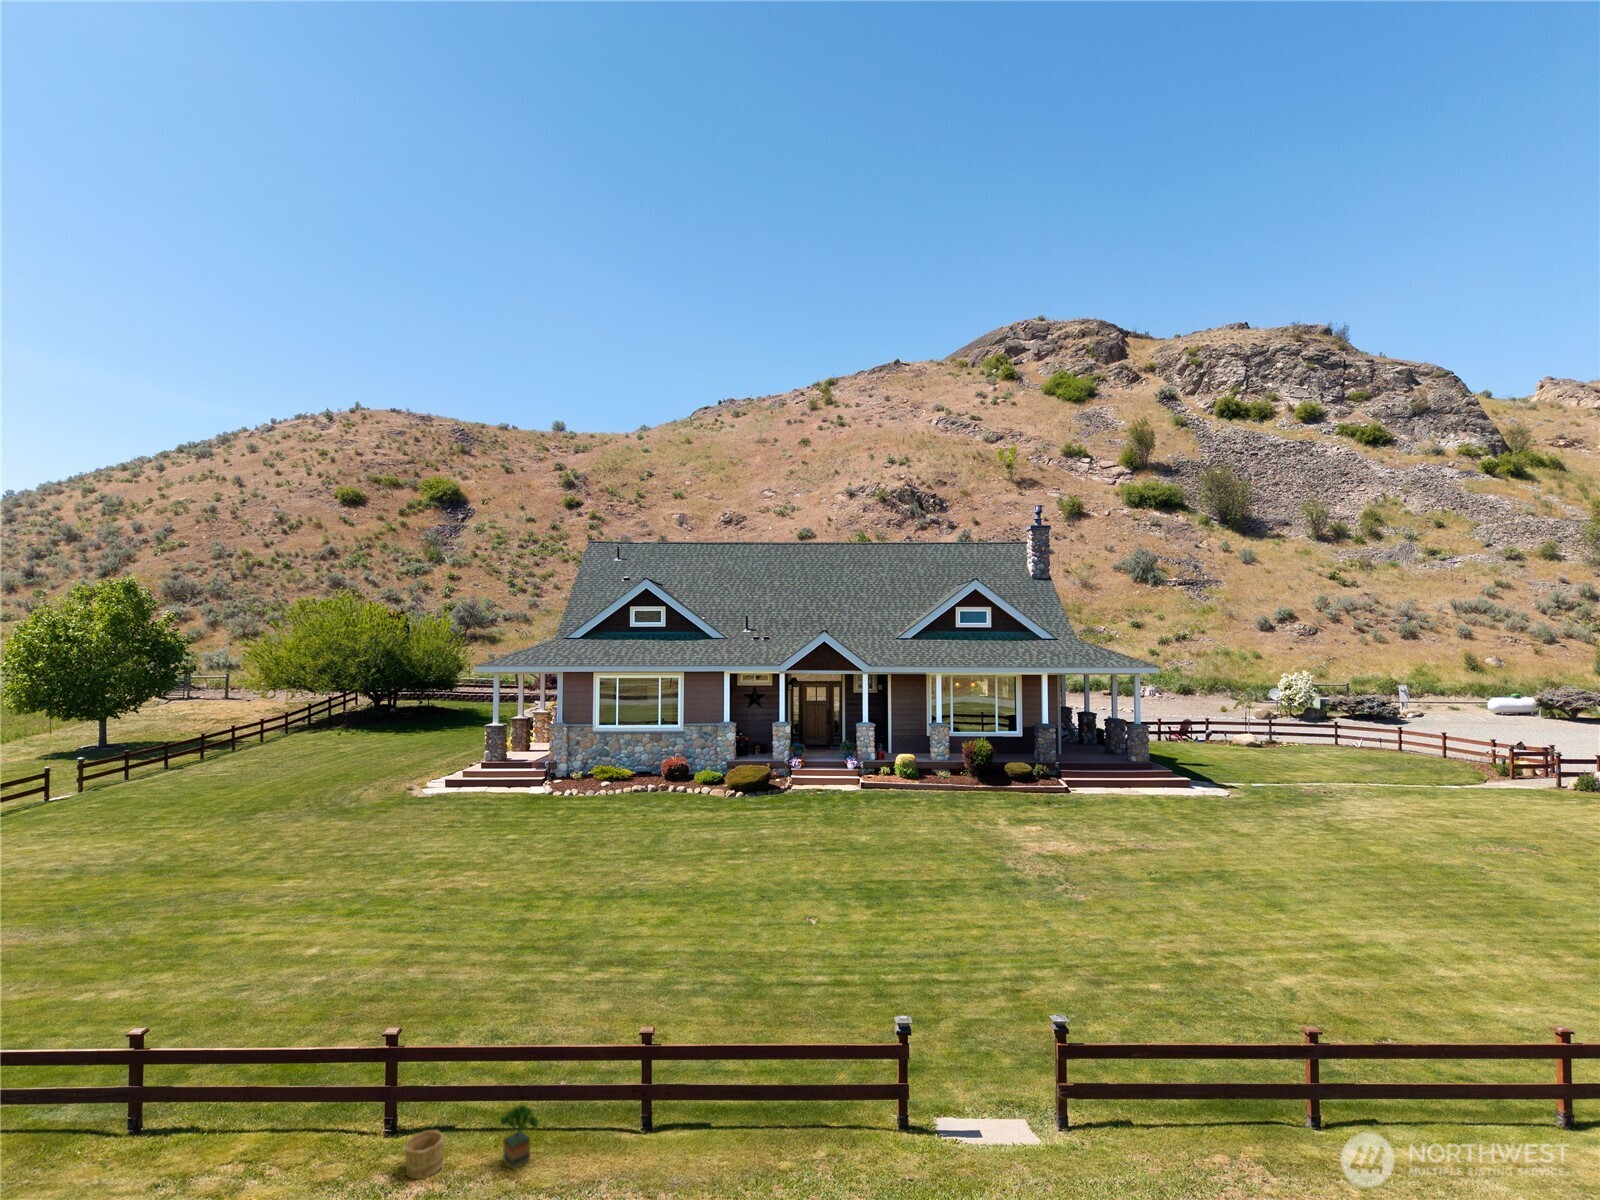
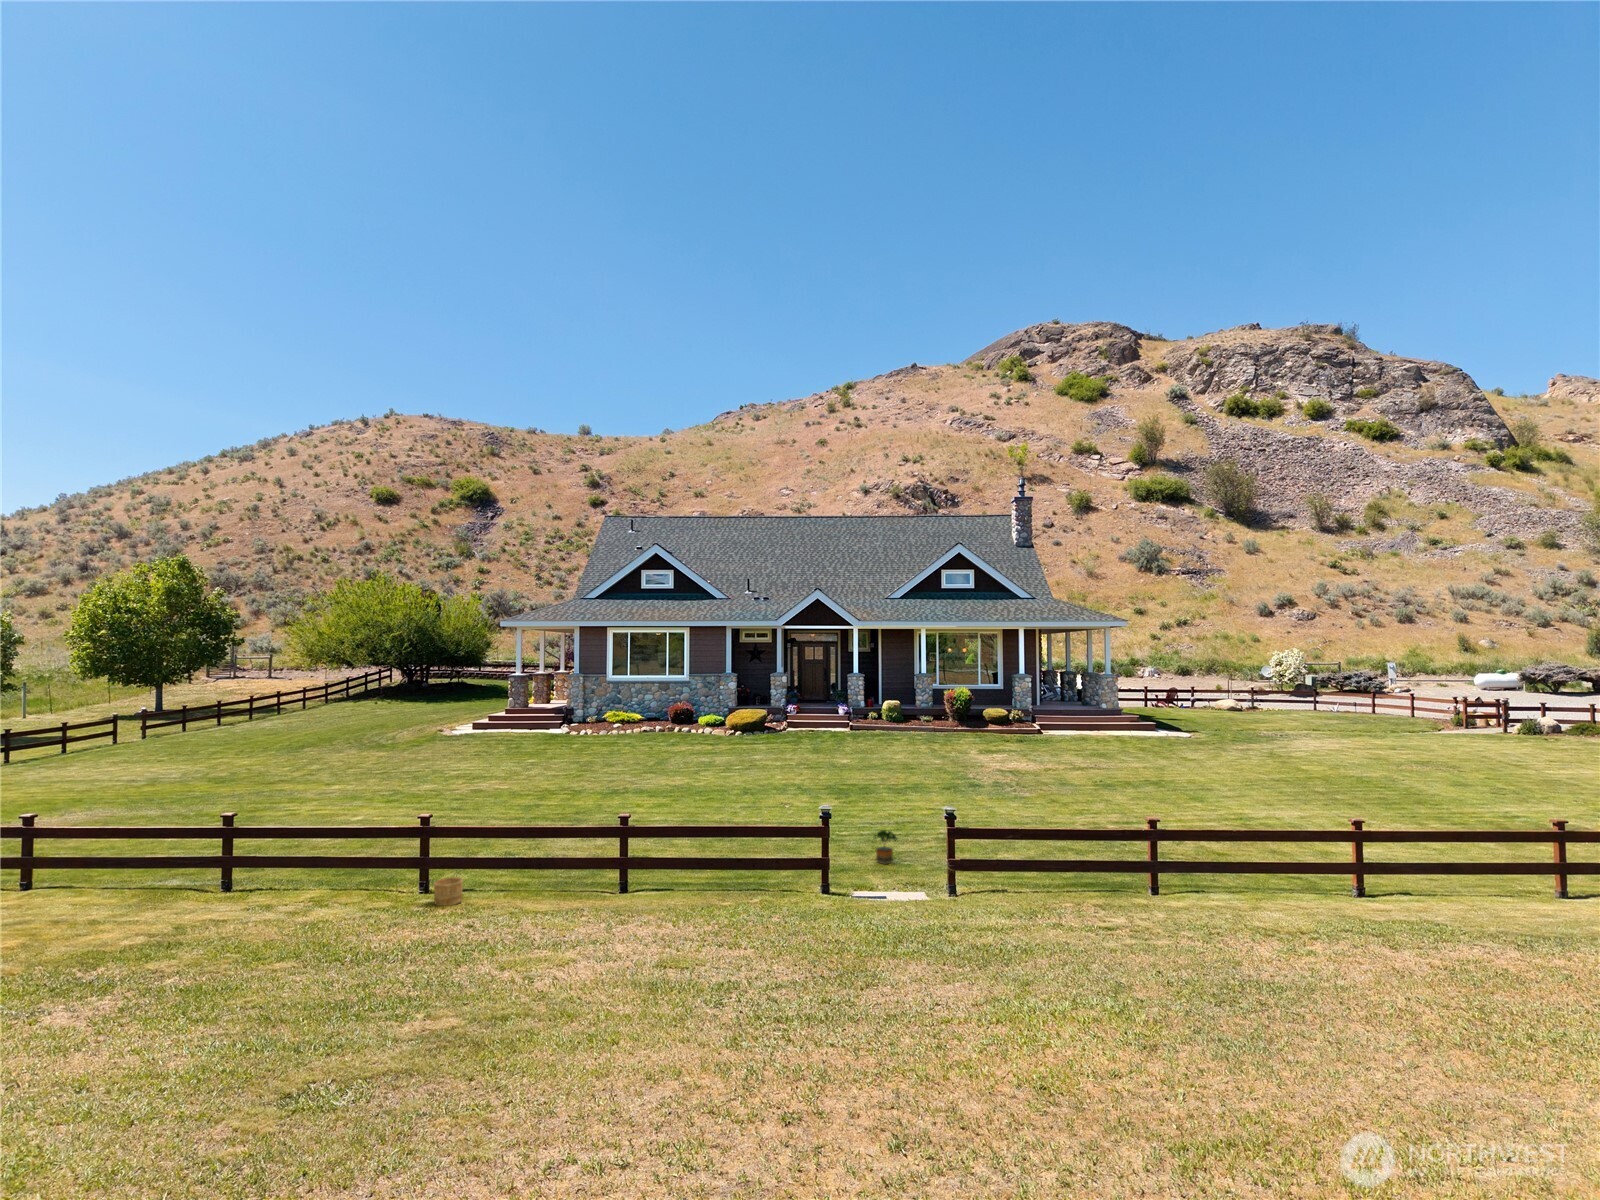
potted tree: present [500,1105,538,1169] -> present [875,830,897,864]

